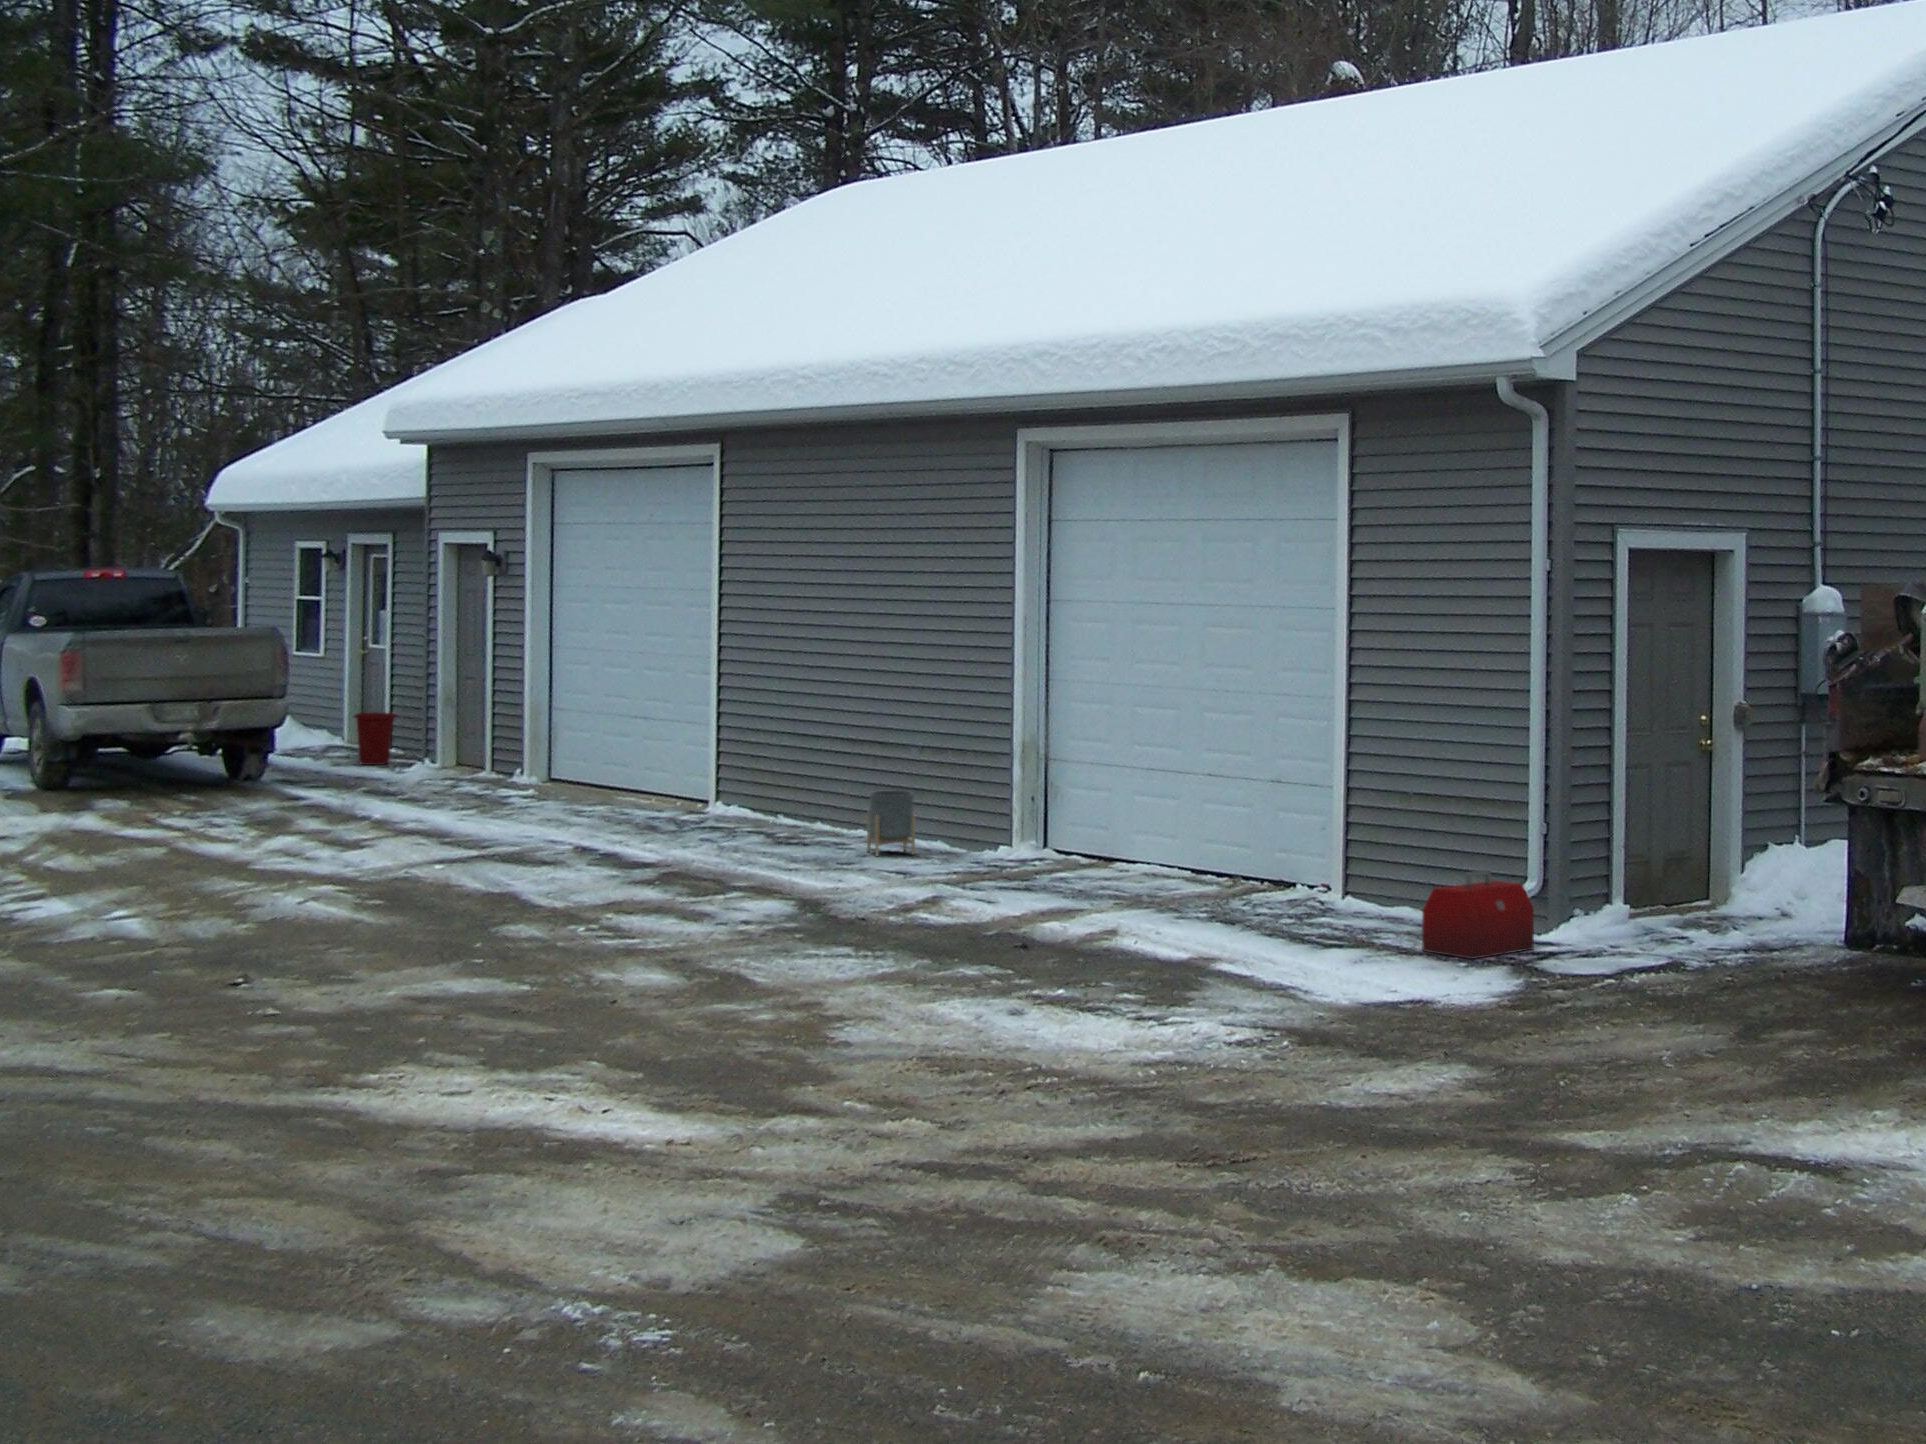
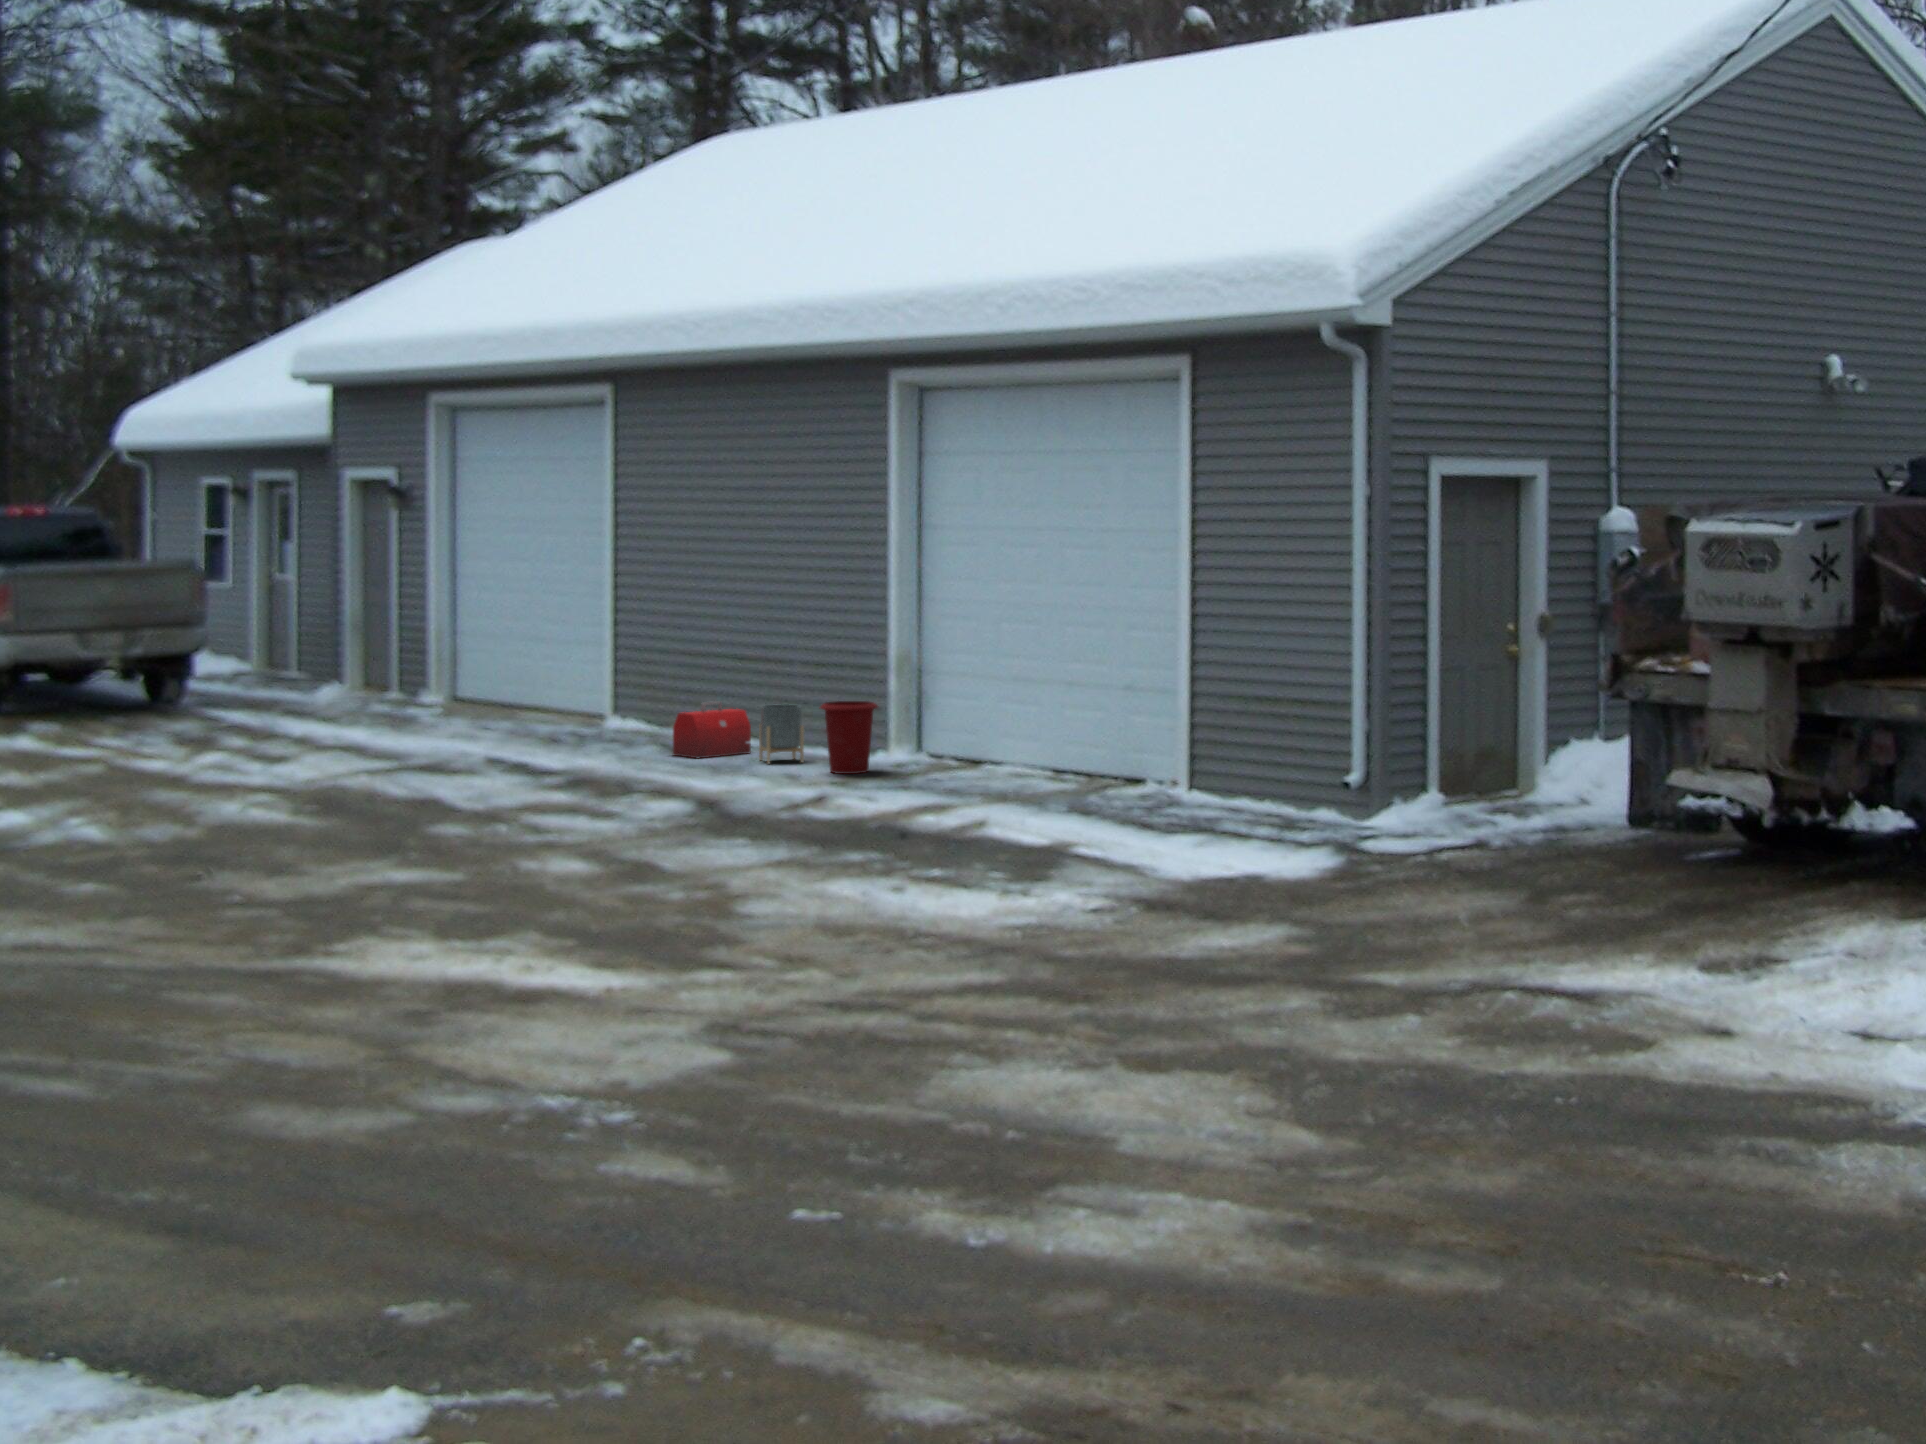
waste bin: present [354,713,397,765] -> present [820,701,878,774]
toolbox: present [1422,870,1534,959] -> present [673,701,751,758]

